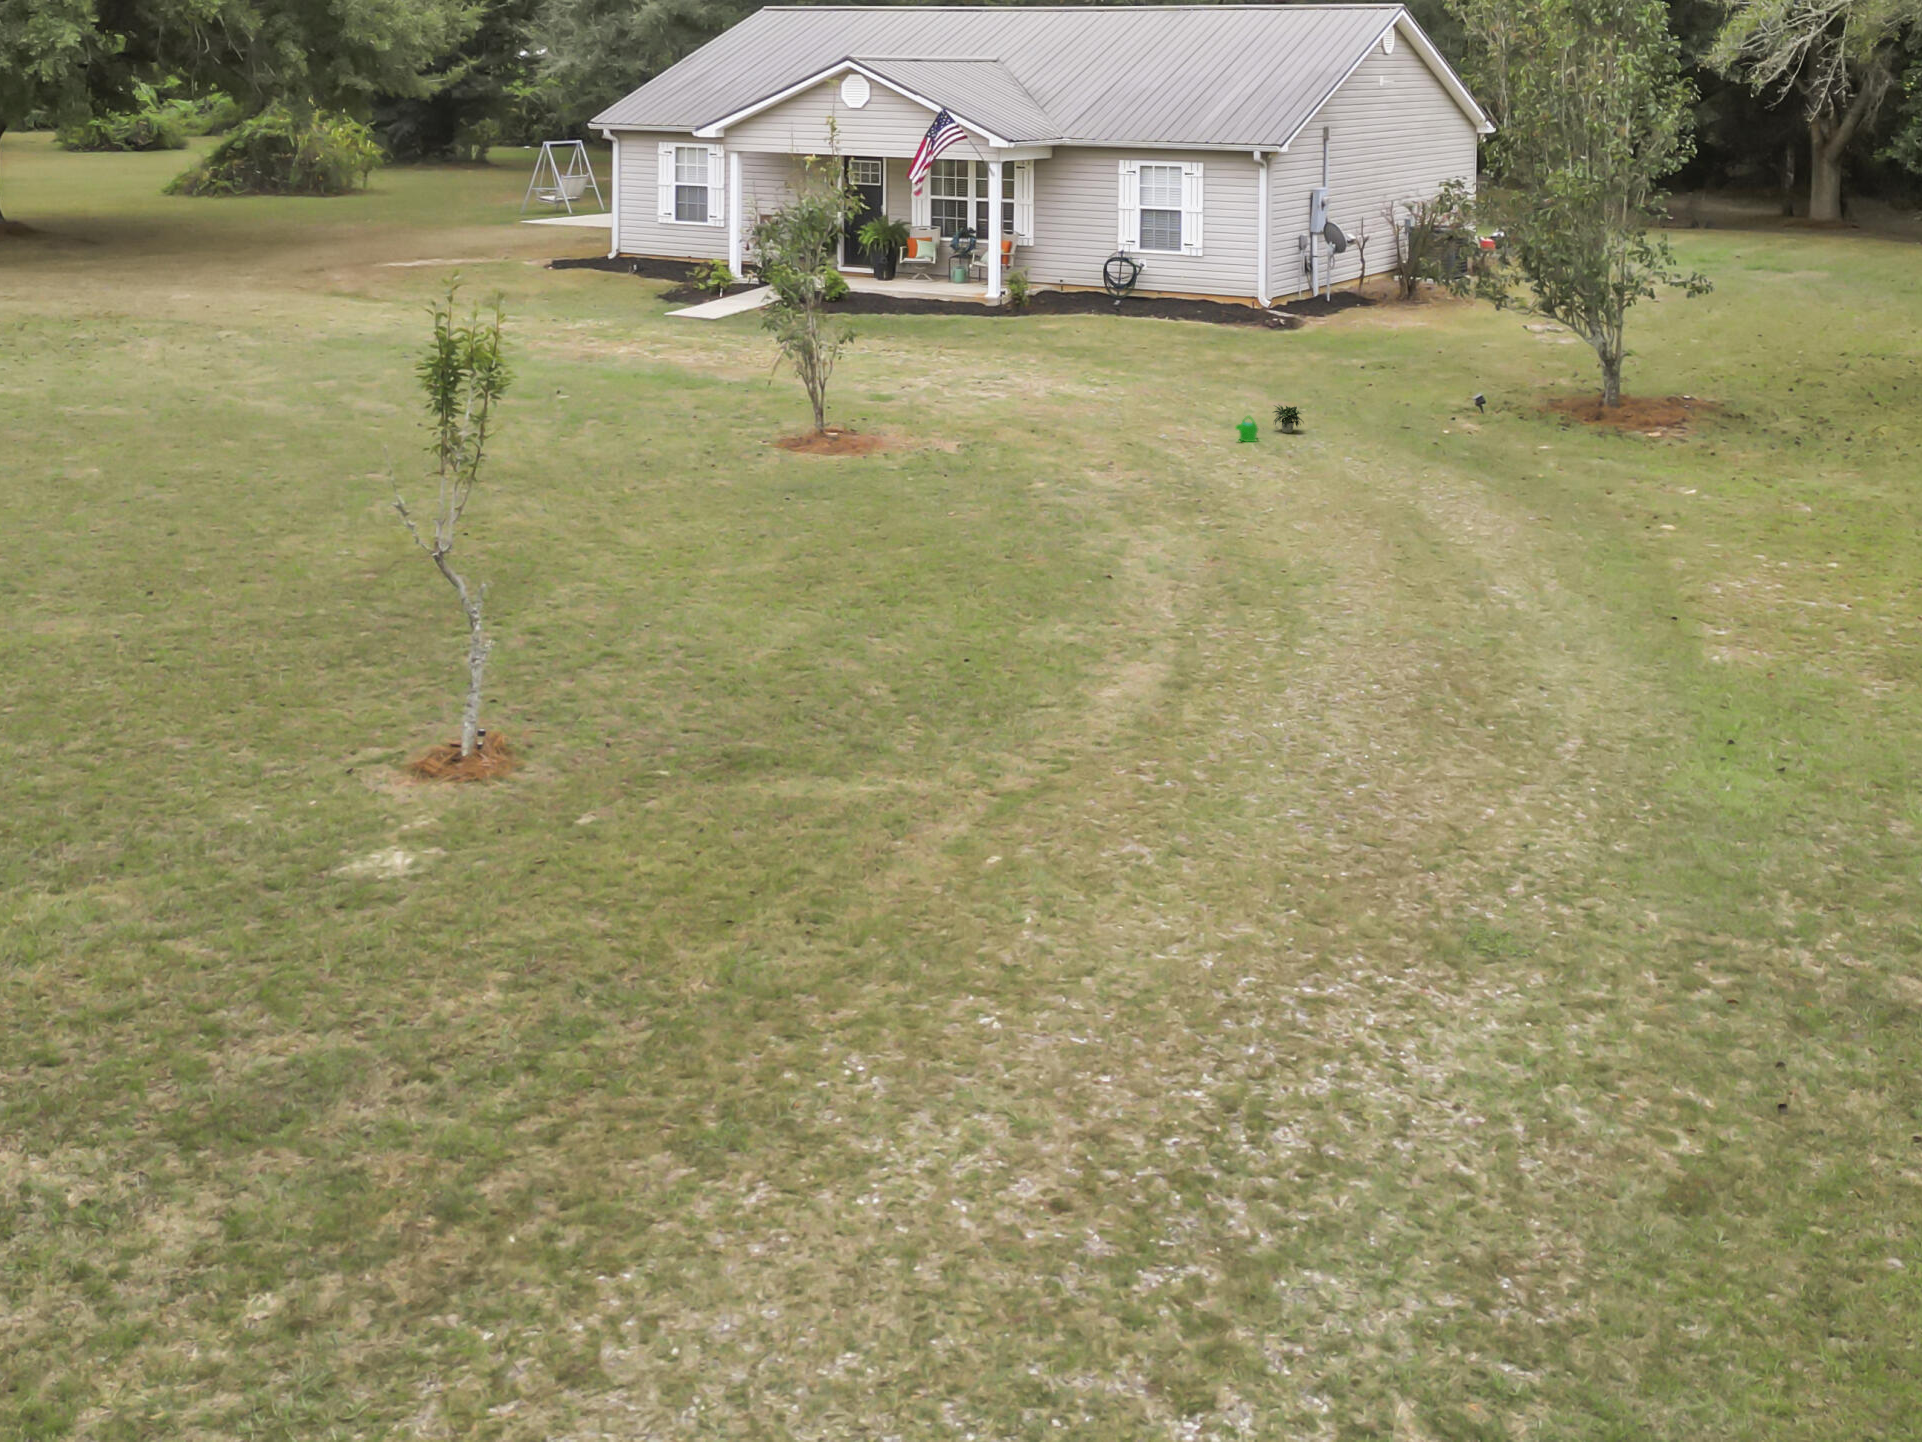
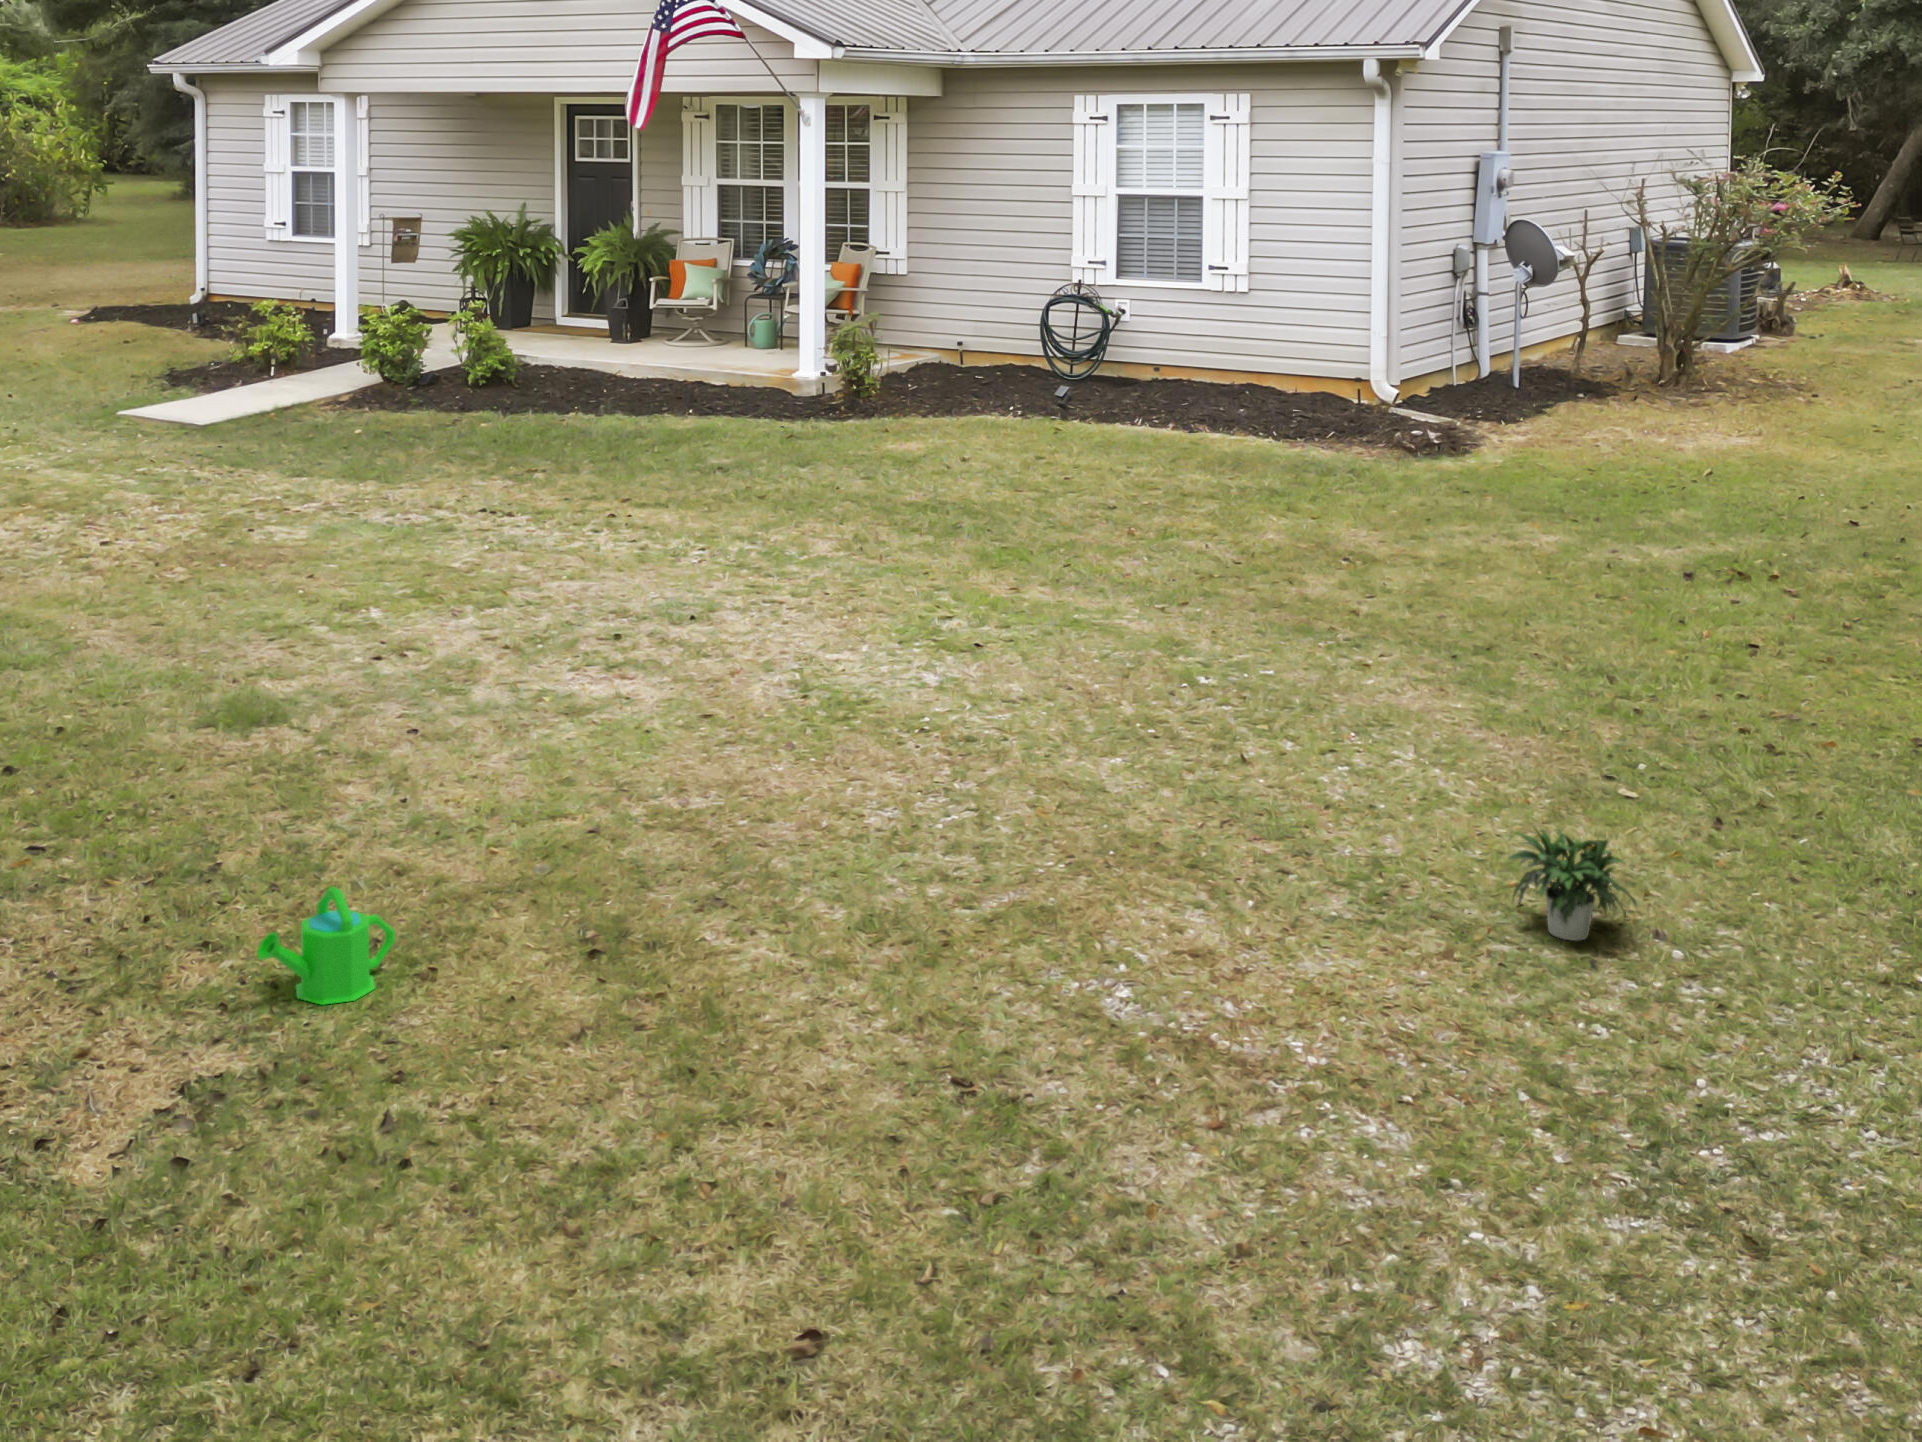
watering can: present [1236,415,1258,442] -> present [257,886,395,1005]

